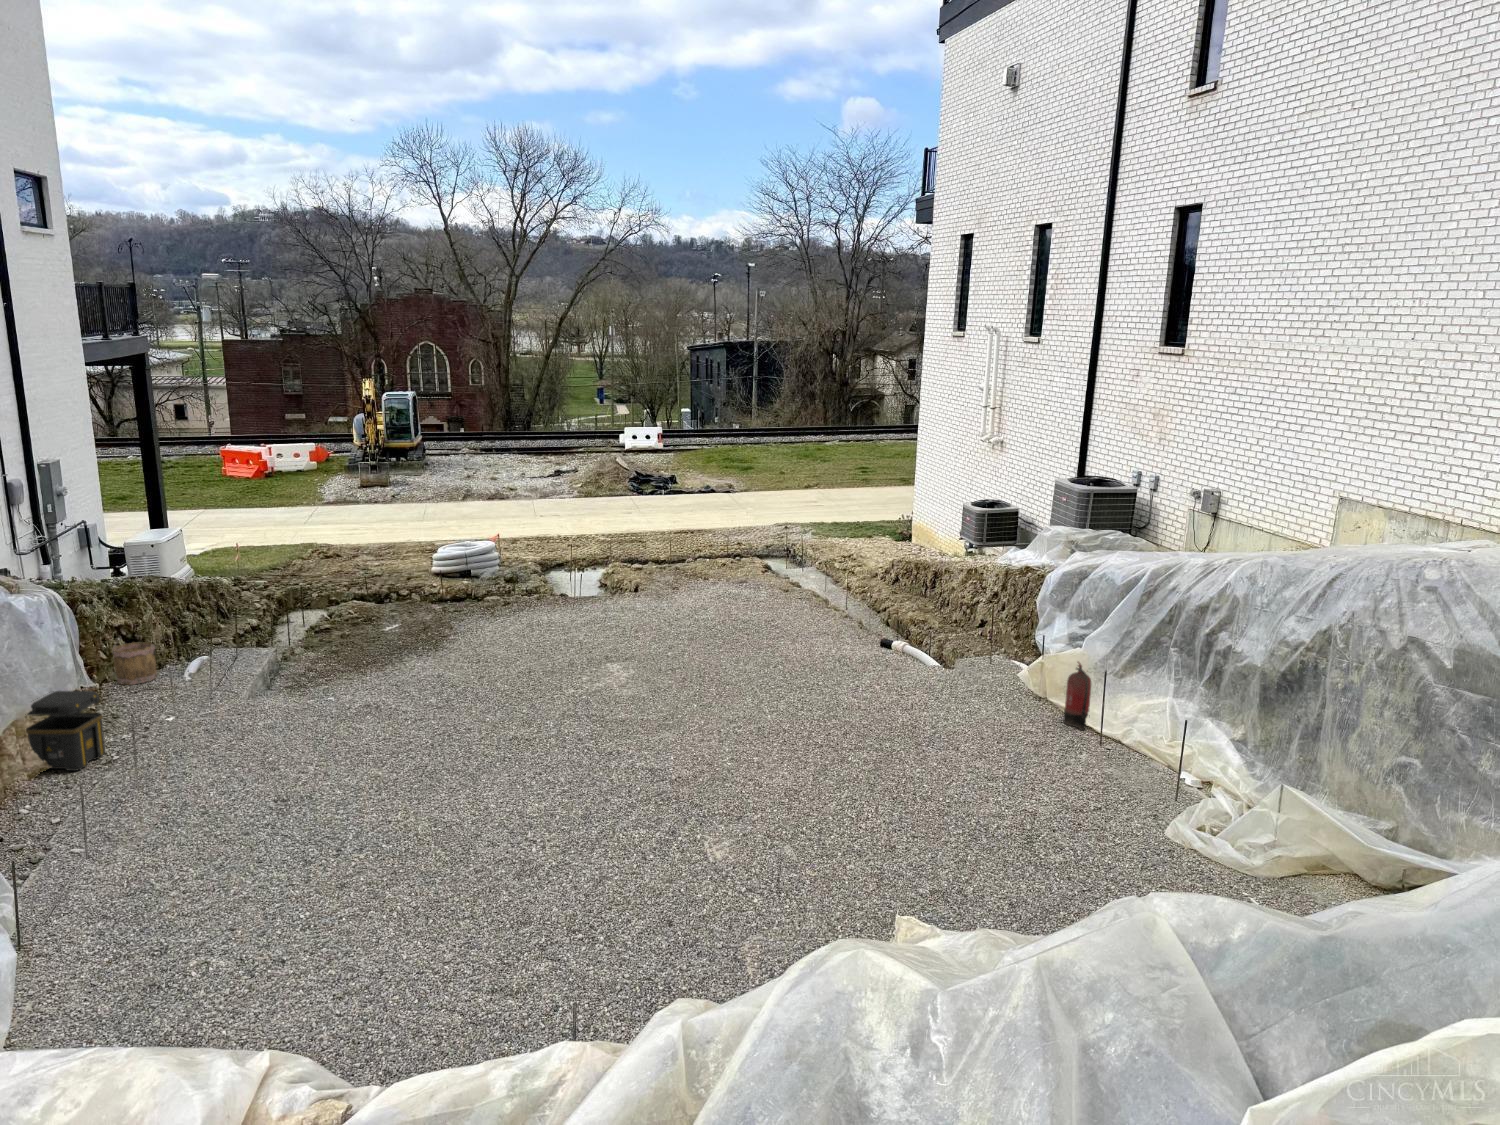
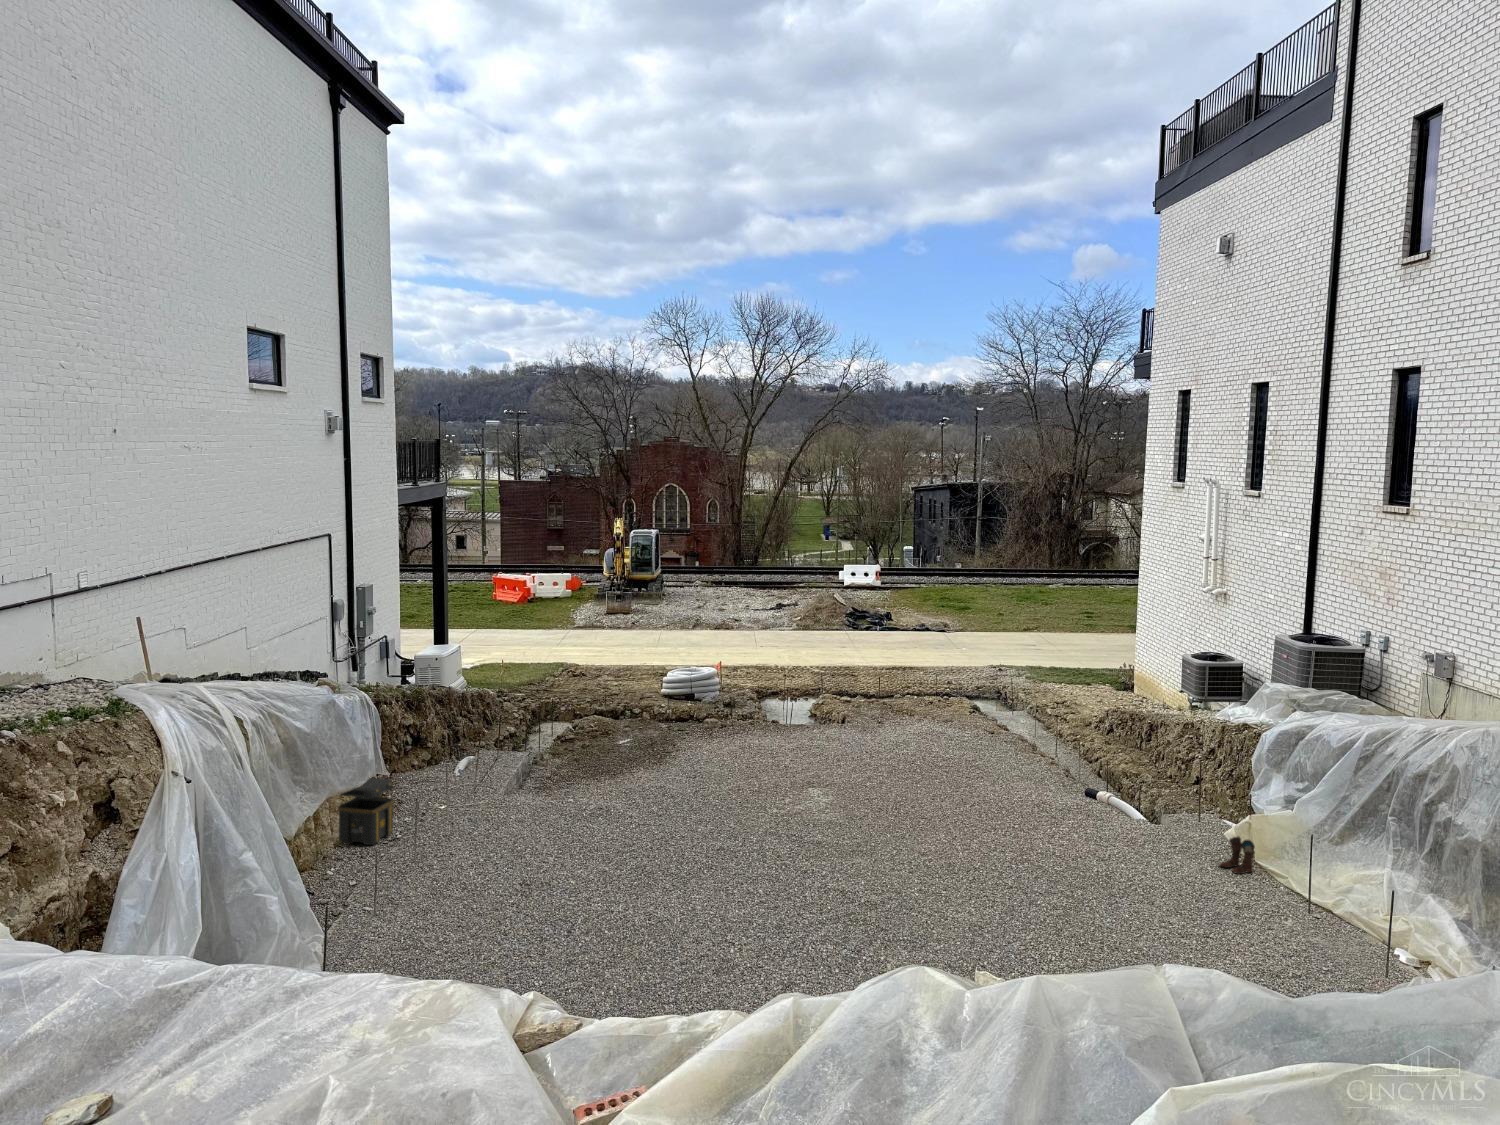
bucket: present [112,642,157,685] -> none [400,742,435,778]
fire extinguisher: present [1063,662,1091,730] -> none [1265,822,1294,894]
boots: none [1020,678,1054,714] -> present [1219,836,1255,874]

